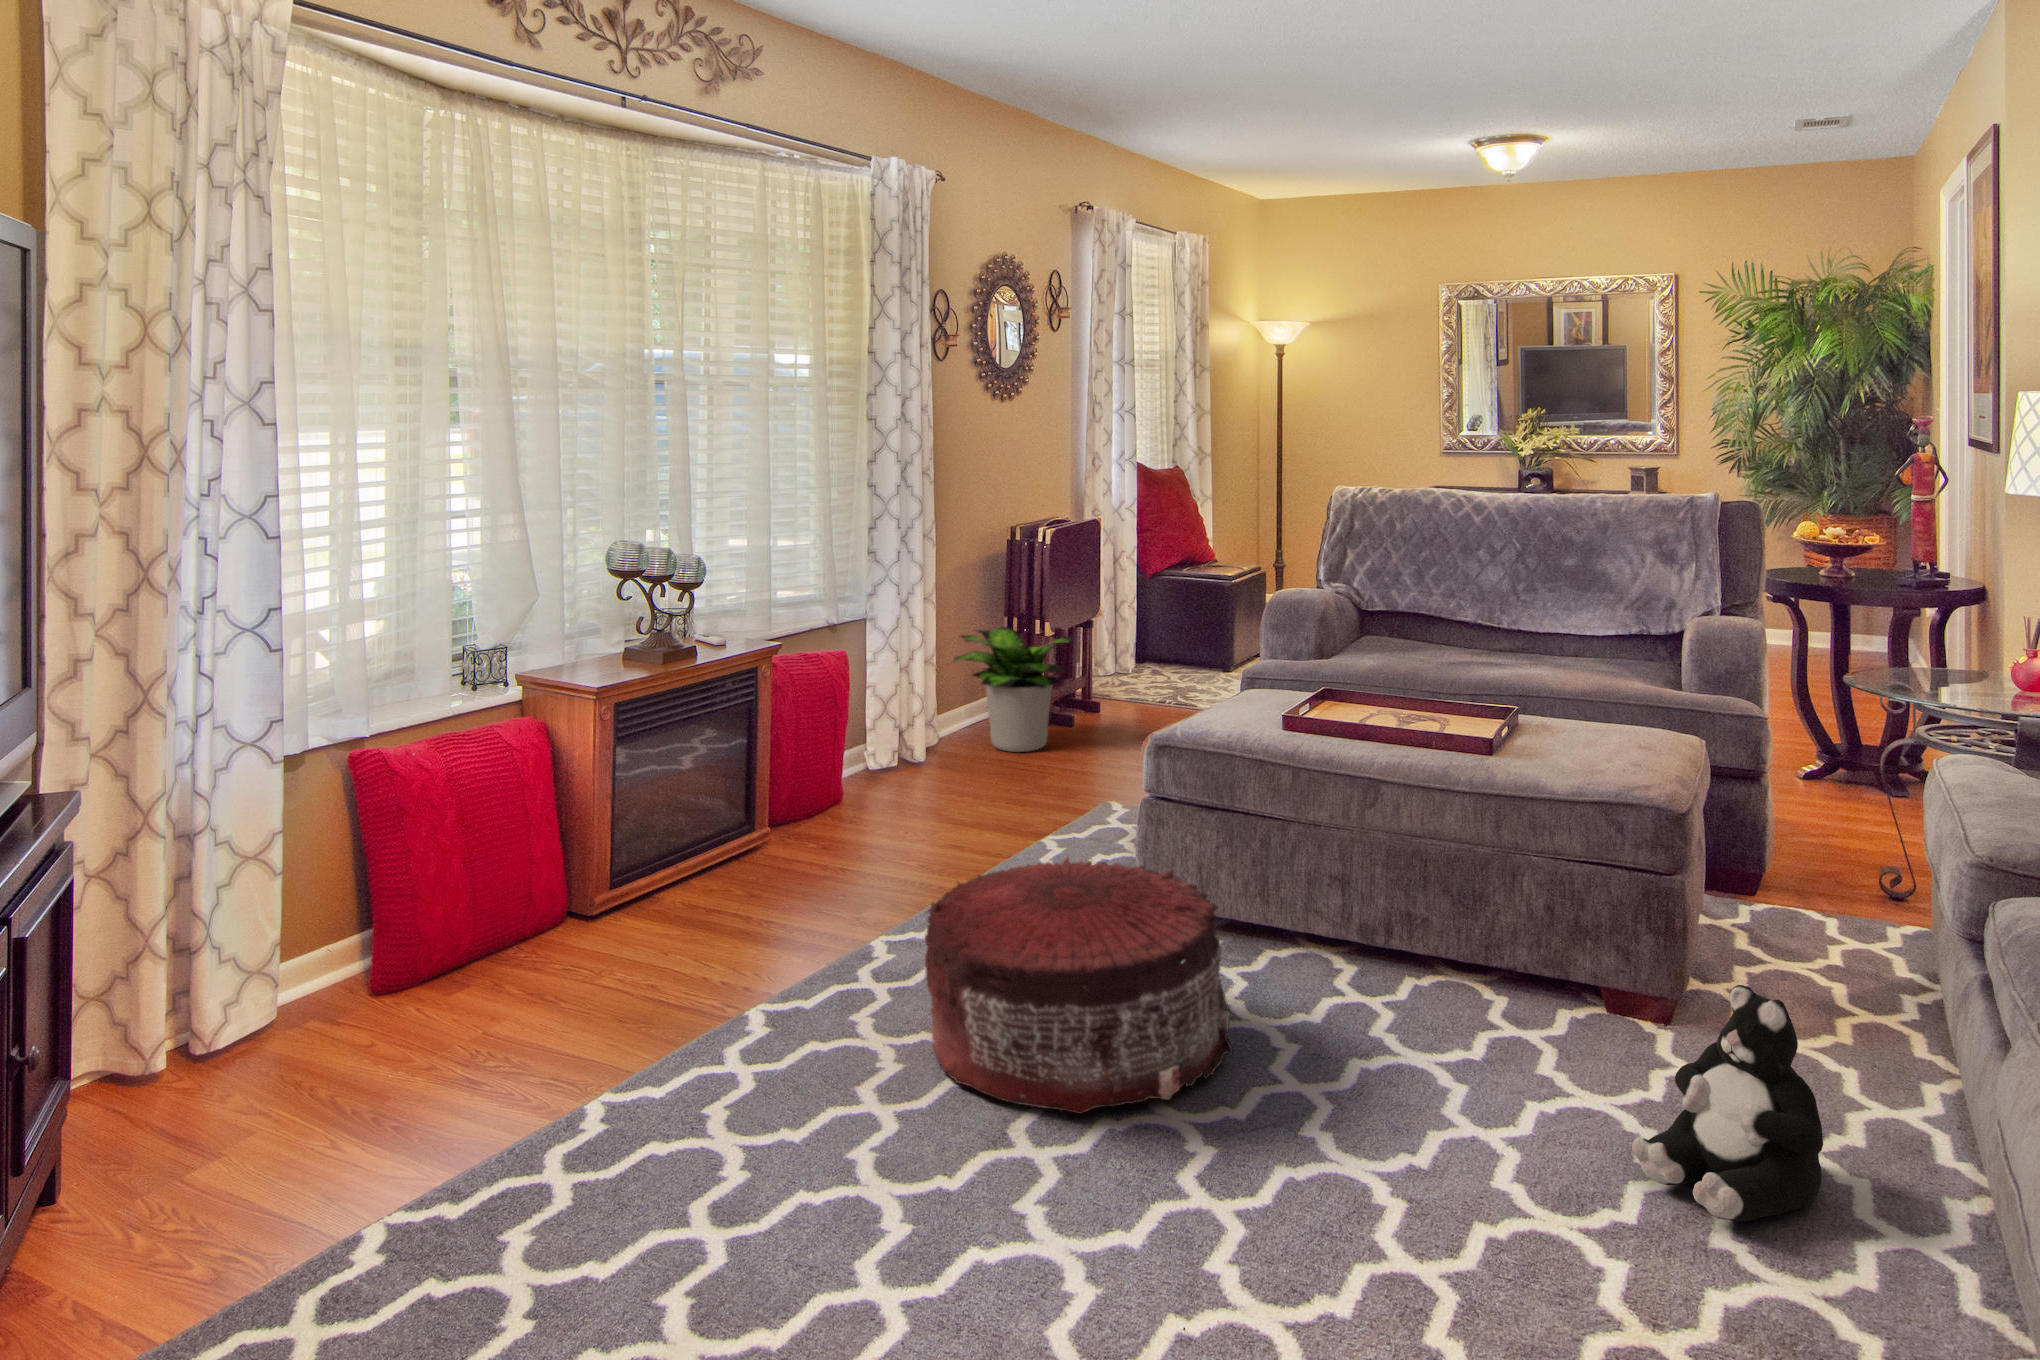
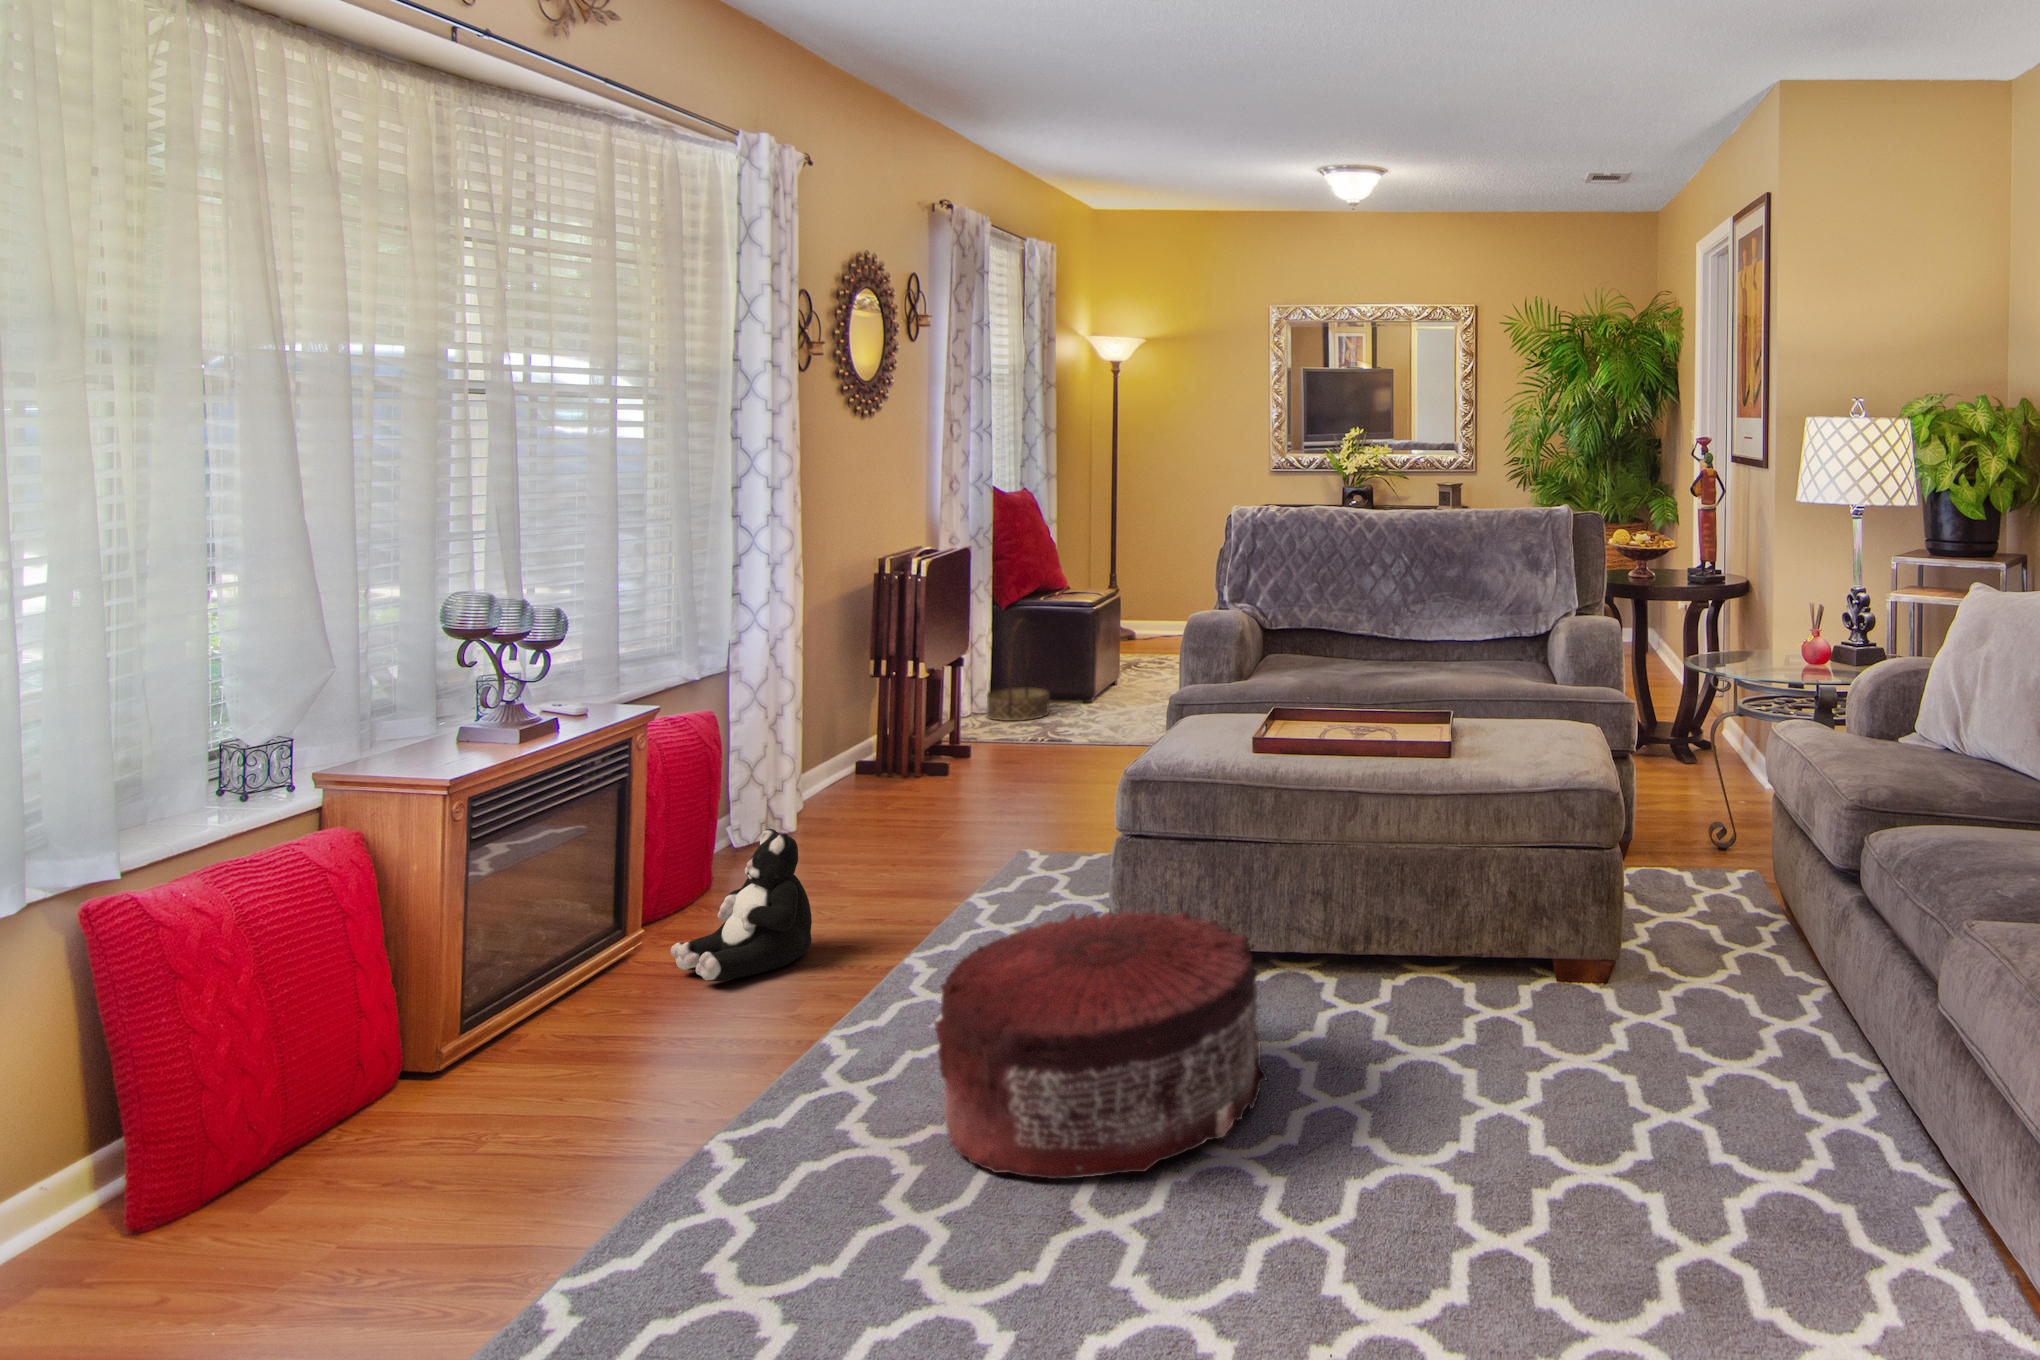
basket: none [1136,591,1193,686] -> present [986,619,1050,721]
potted plant: present [953,627,1076,752] -> none [792,670,961,810]
plush toy: present [1632,985,1823,1221] -> present [671,829,812,982]

